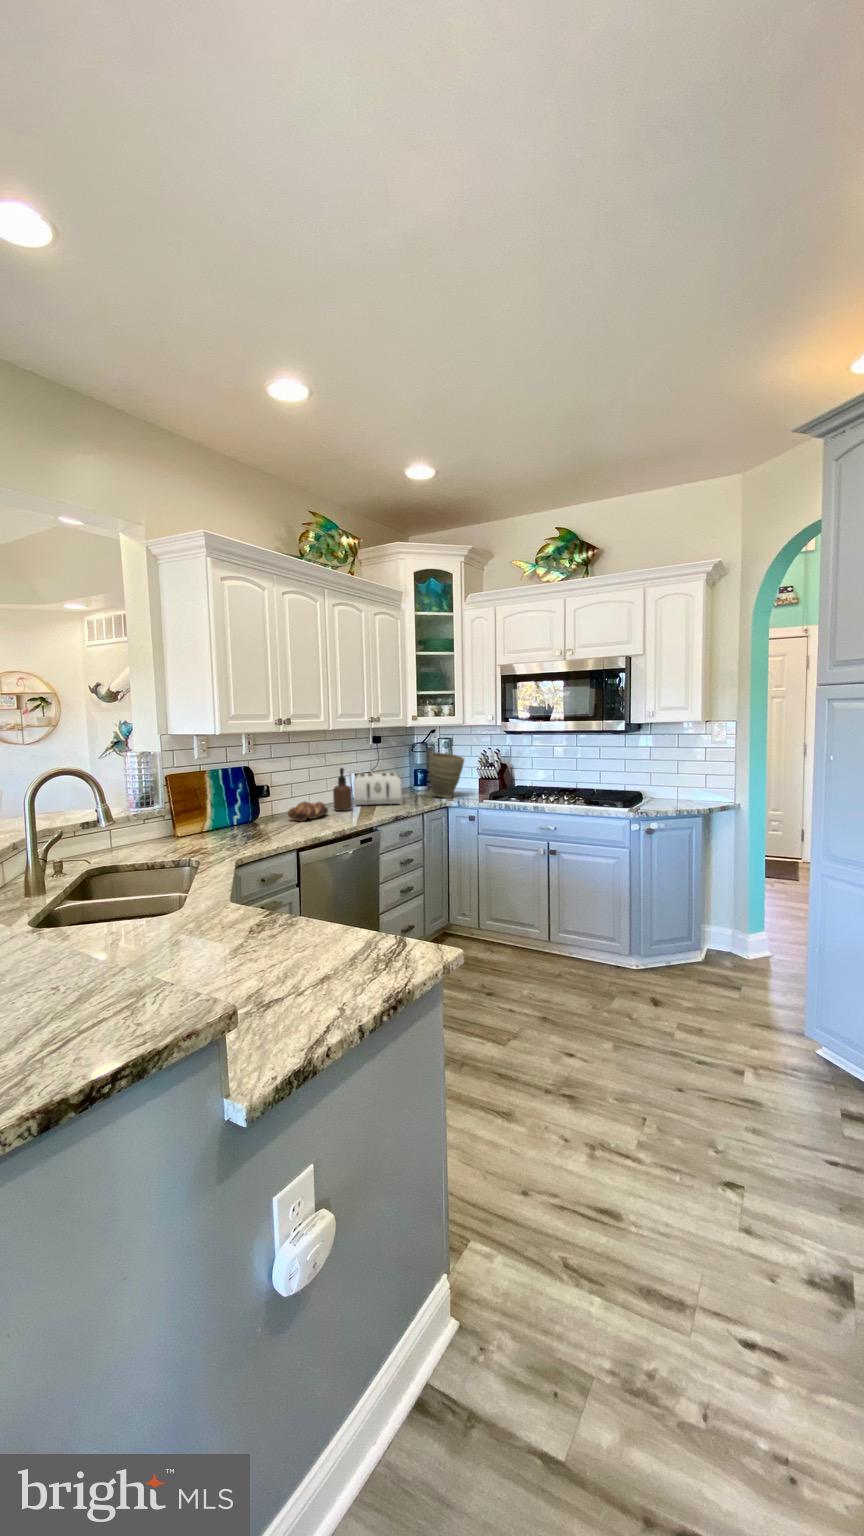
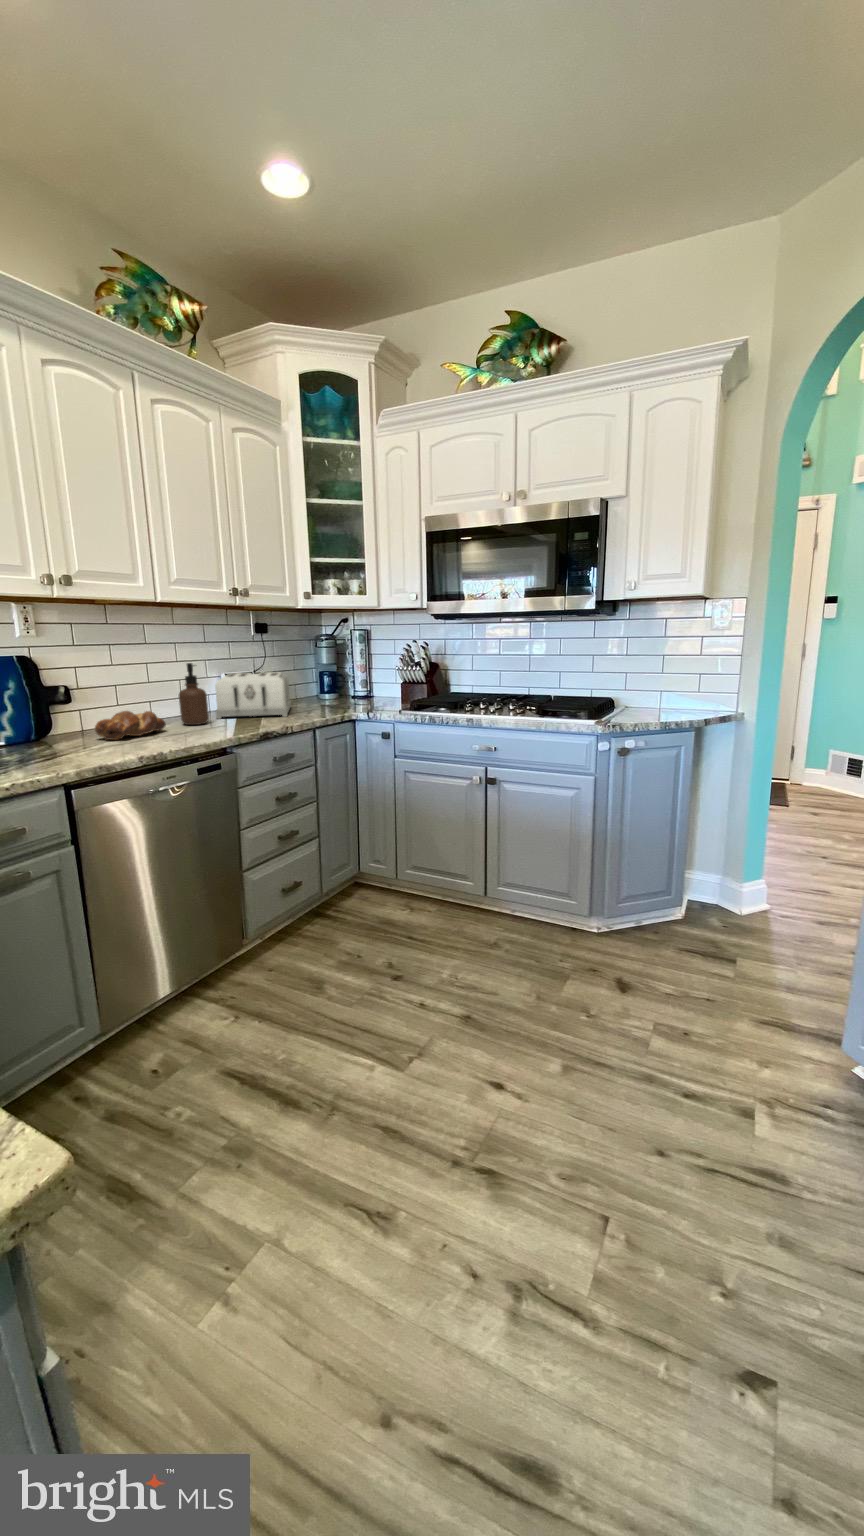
vase: present [429,752,464,798] -> none [329,645,379,707]

